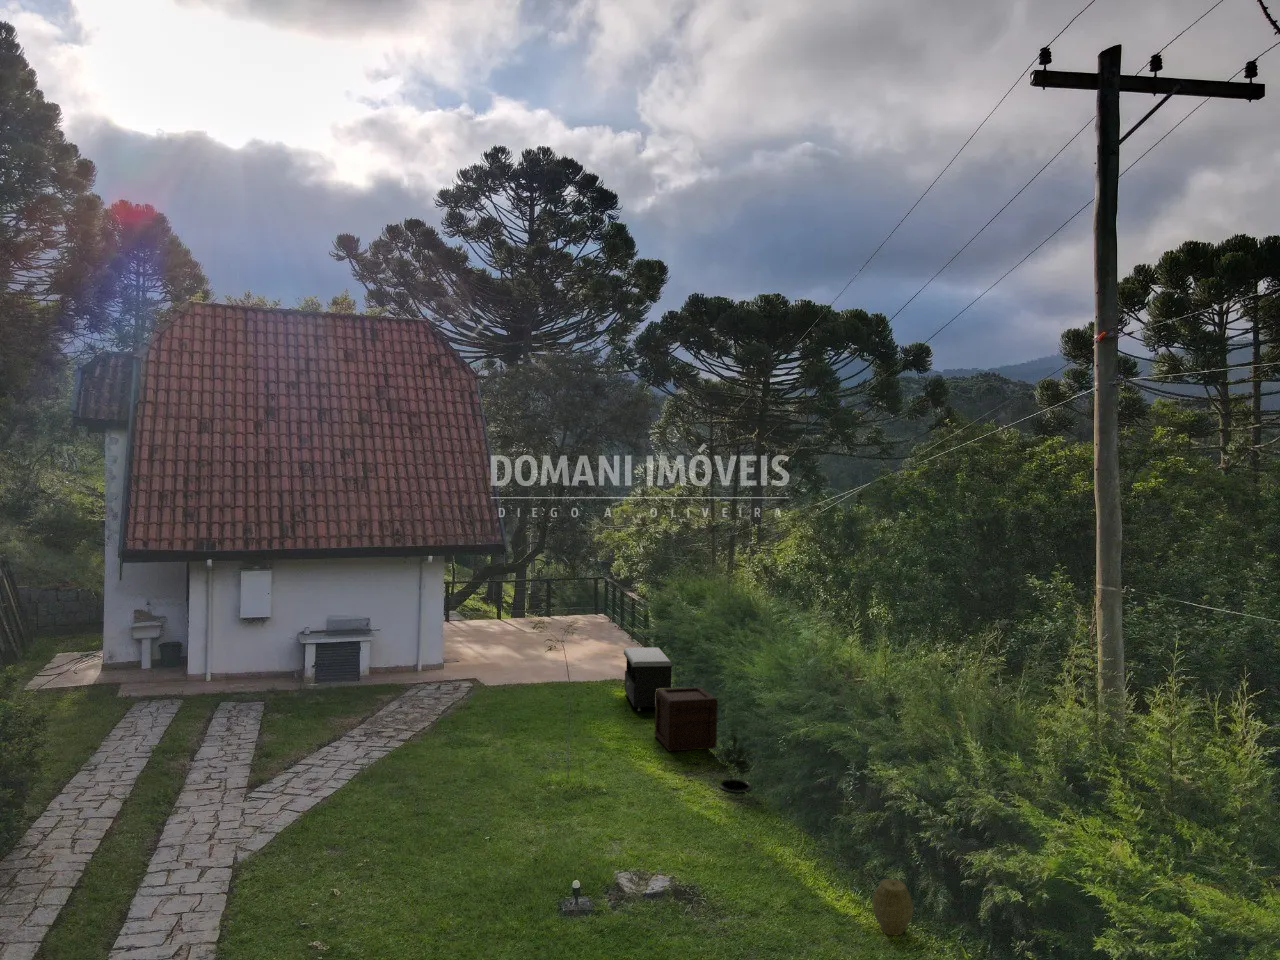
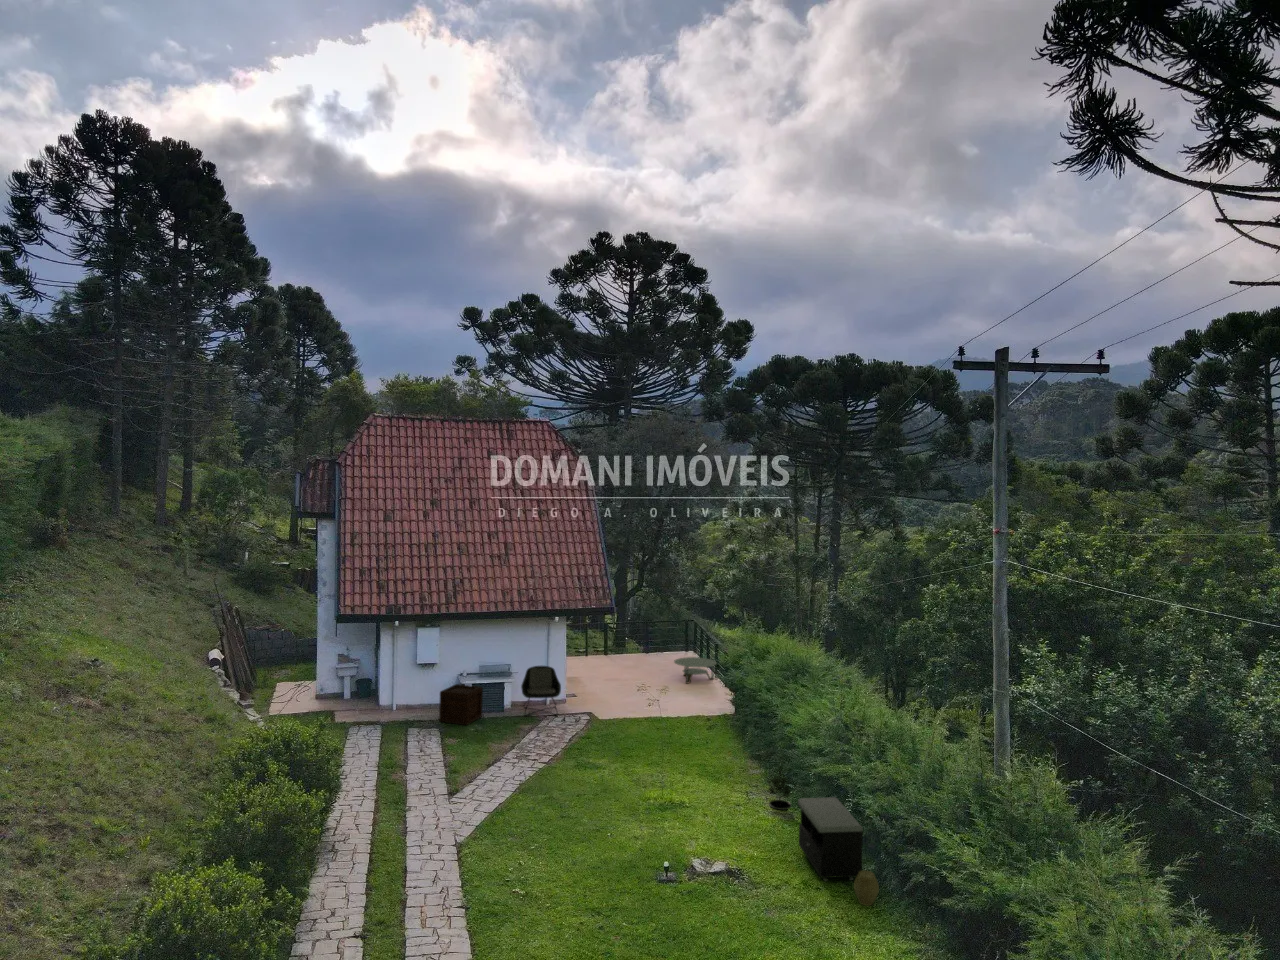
round table: none [584,617,636,647] -> present [674,657,716,683]
lounge chair: none [382,621,436,686] -> present [521,666,561,716]
storage bench: present [624,647,672,711] -> present [798,797,863,881]
wooden crate: present [654,687,718,751] -> present [439,684,483,725]

